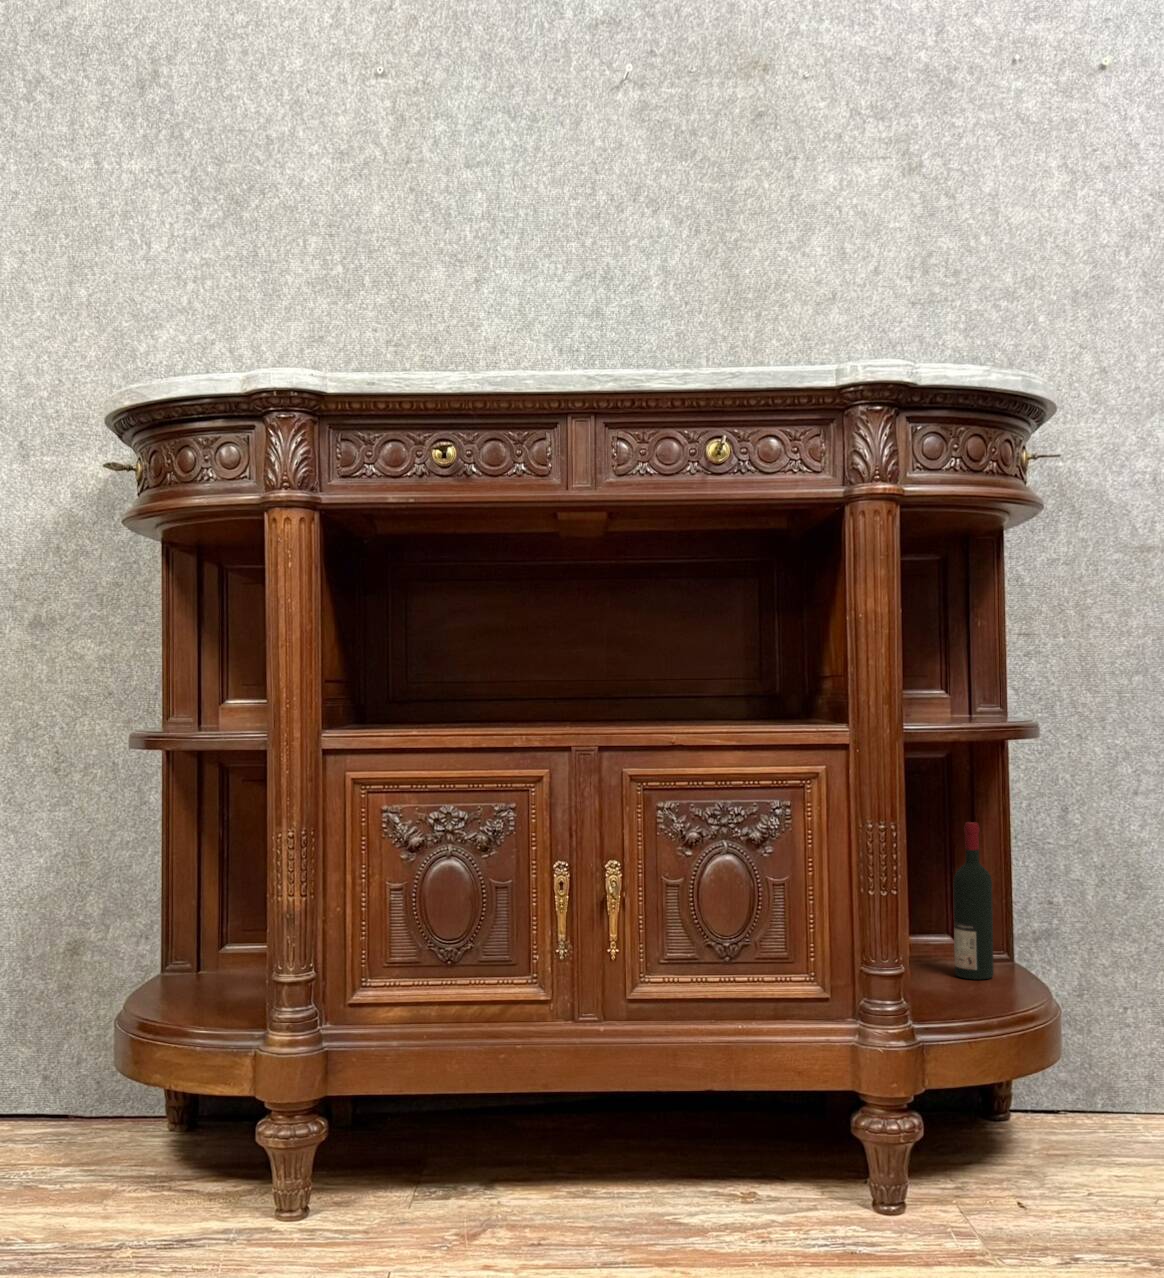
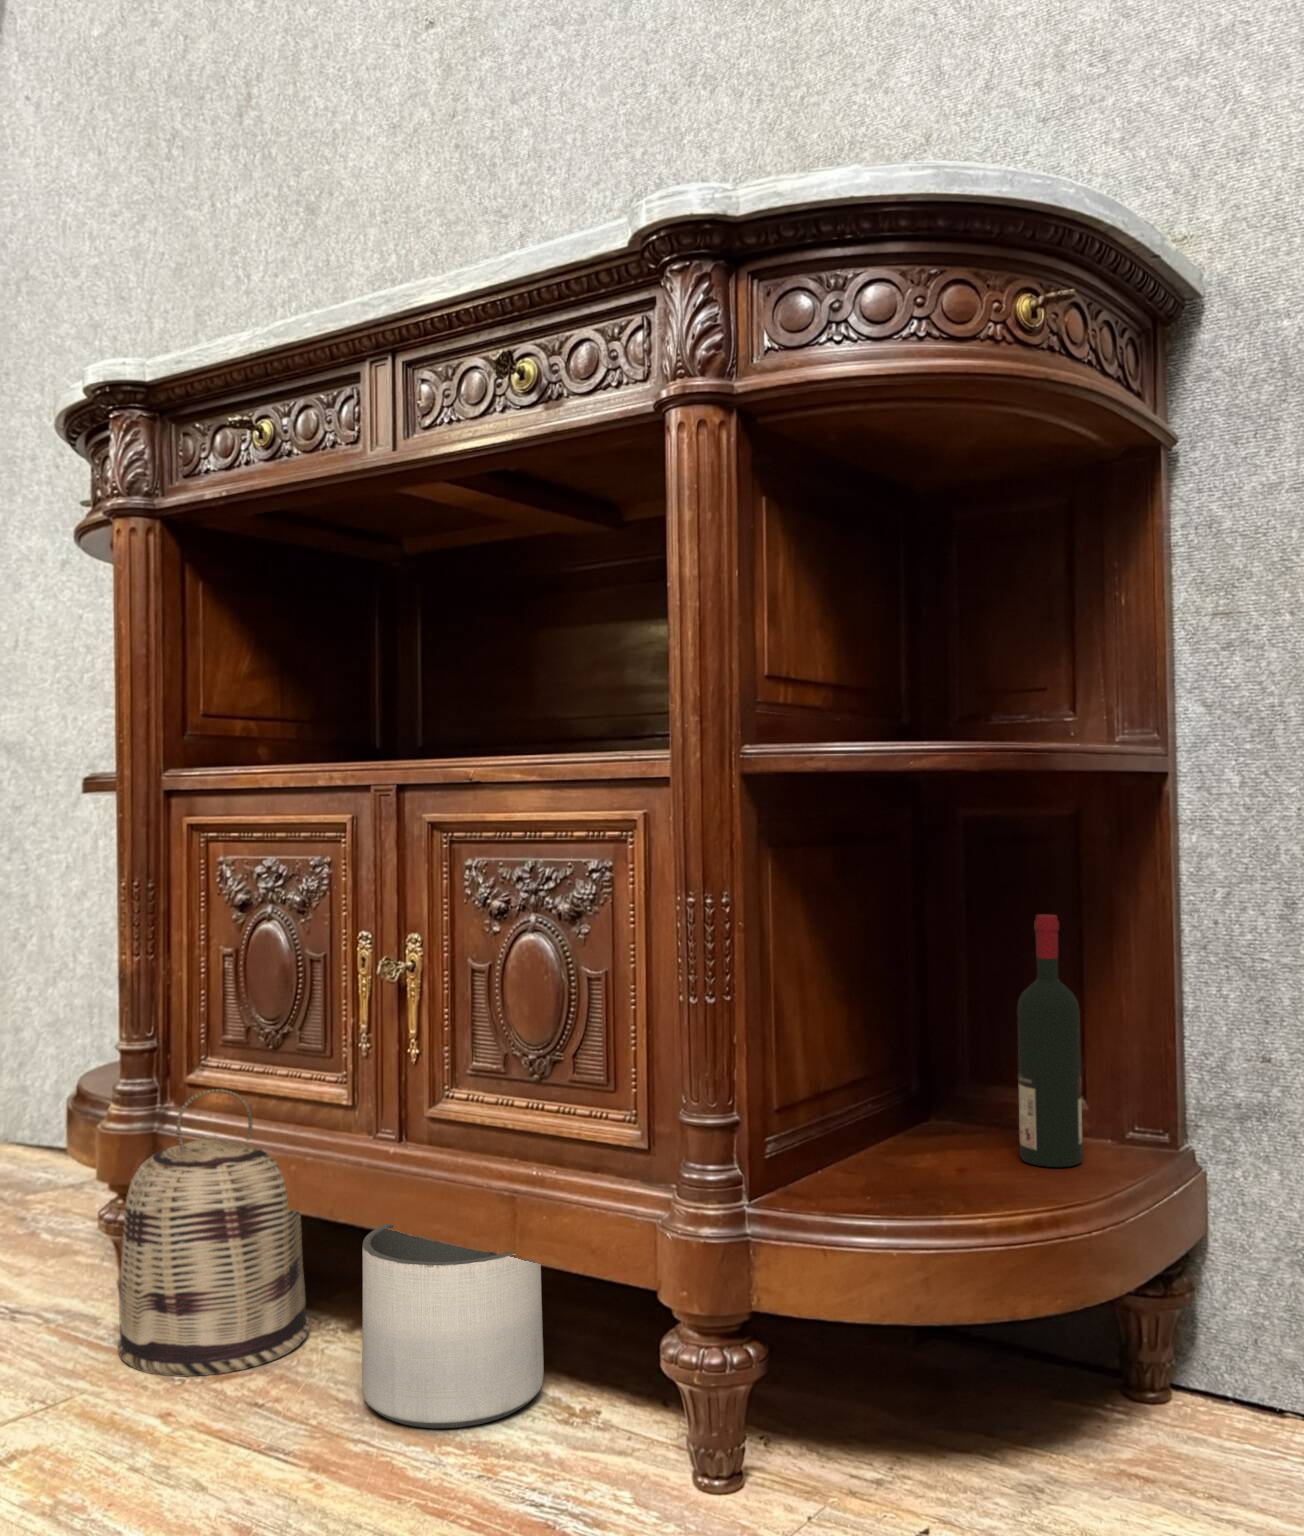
basket: none [336,1003,491,1246] -> present [118,1089,310,1376]
planter: none [591,1067,724,1226] -> present [362,1224,544,1428]

